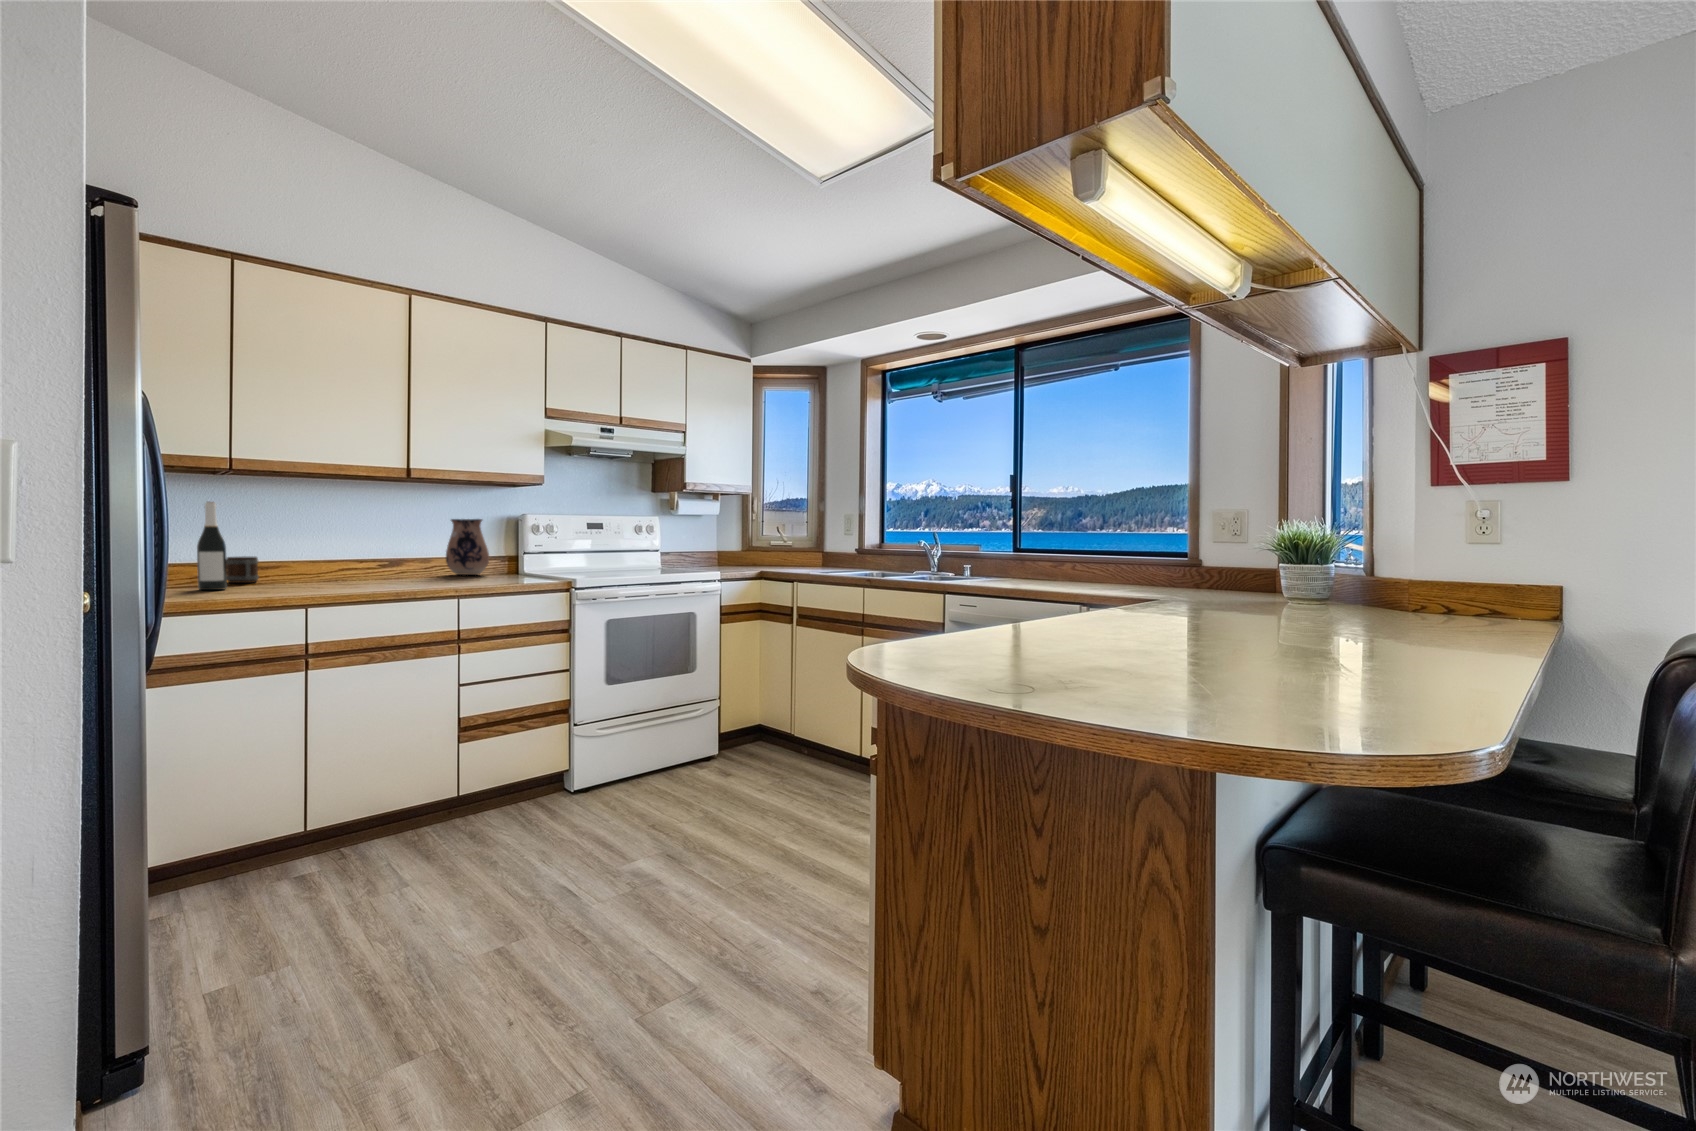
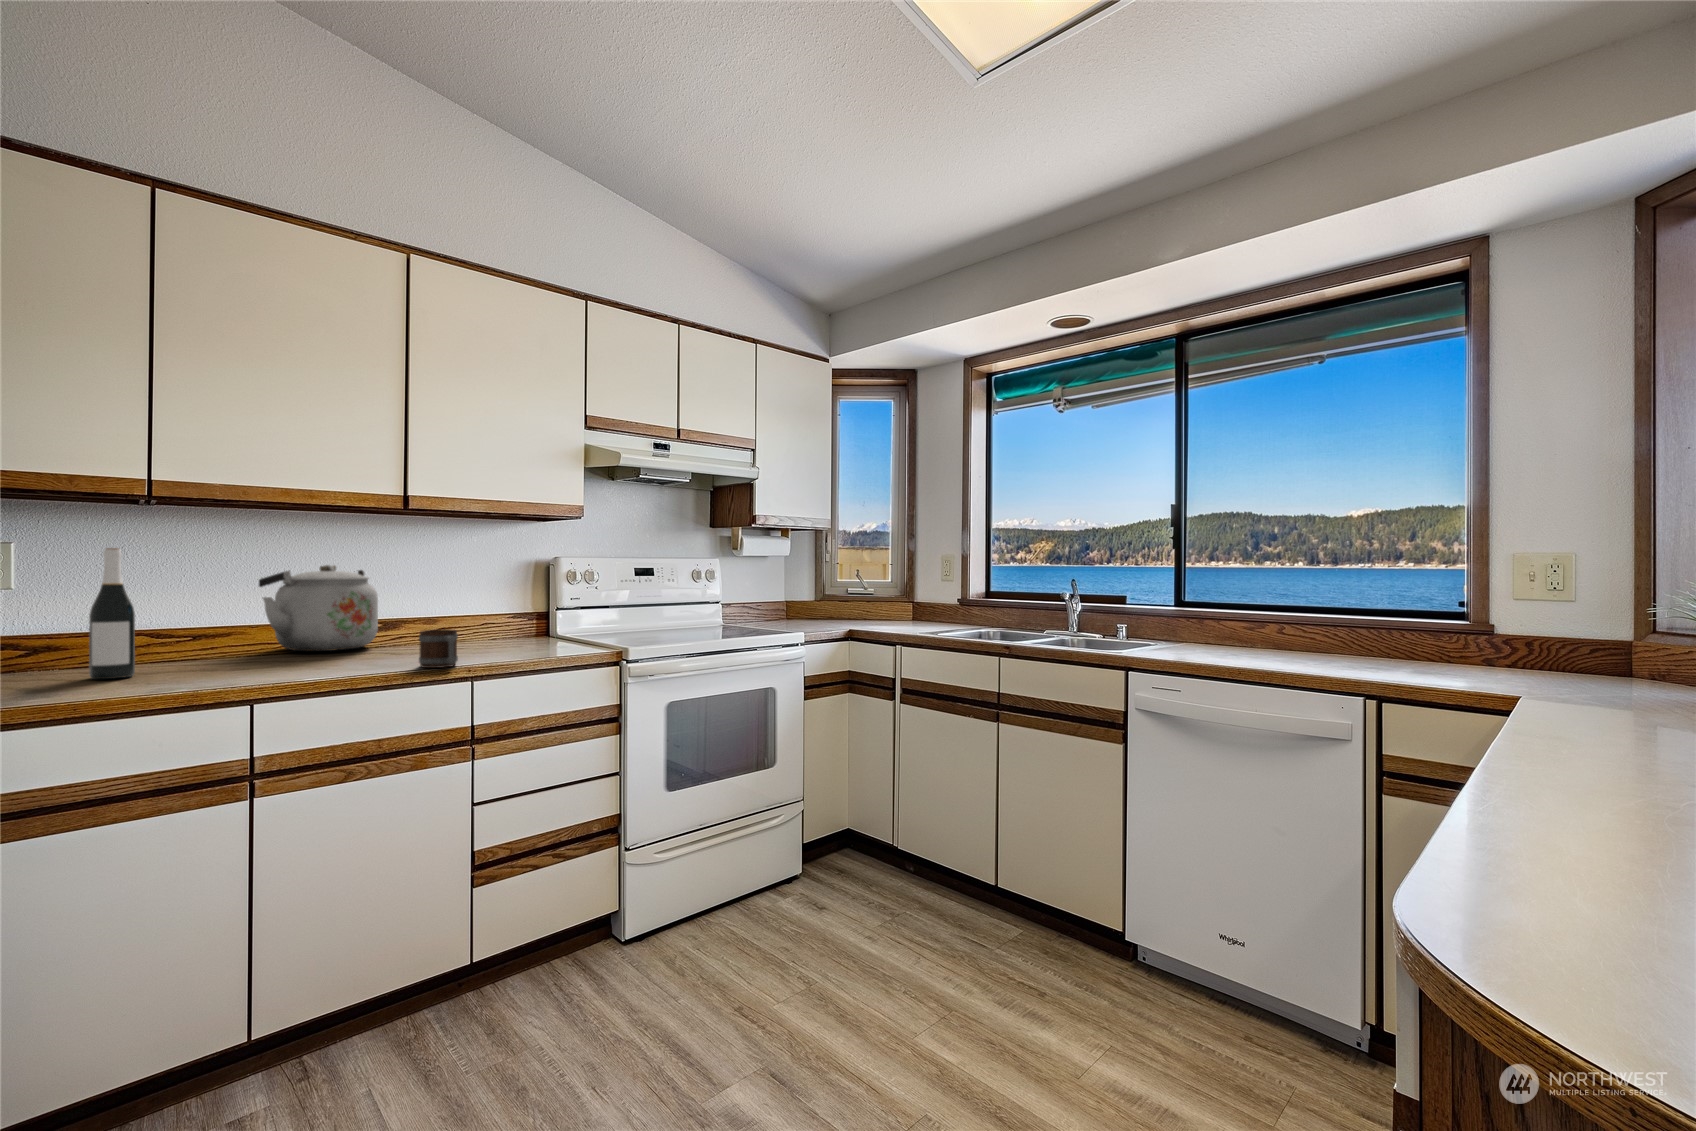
kettle: none [302,517,391,579] -> present [259,565,378,651]
ceramic pitcher: present [446,519,489,575] -> none [451,565,509,640]
mug: present [227,557,259,583] -> present [419,629,458,668]

